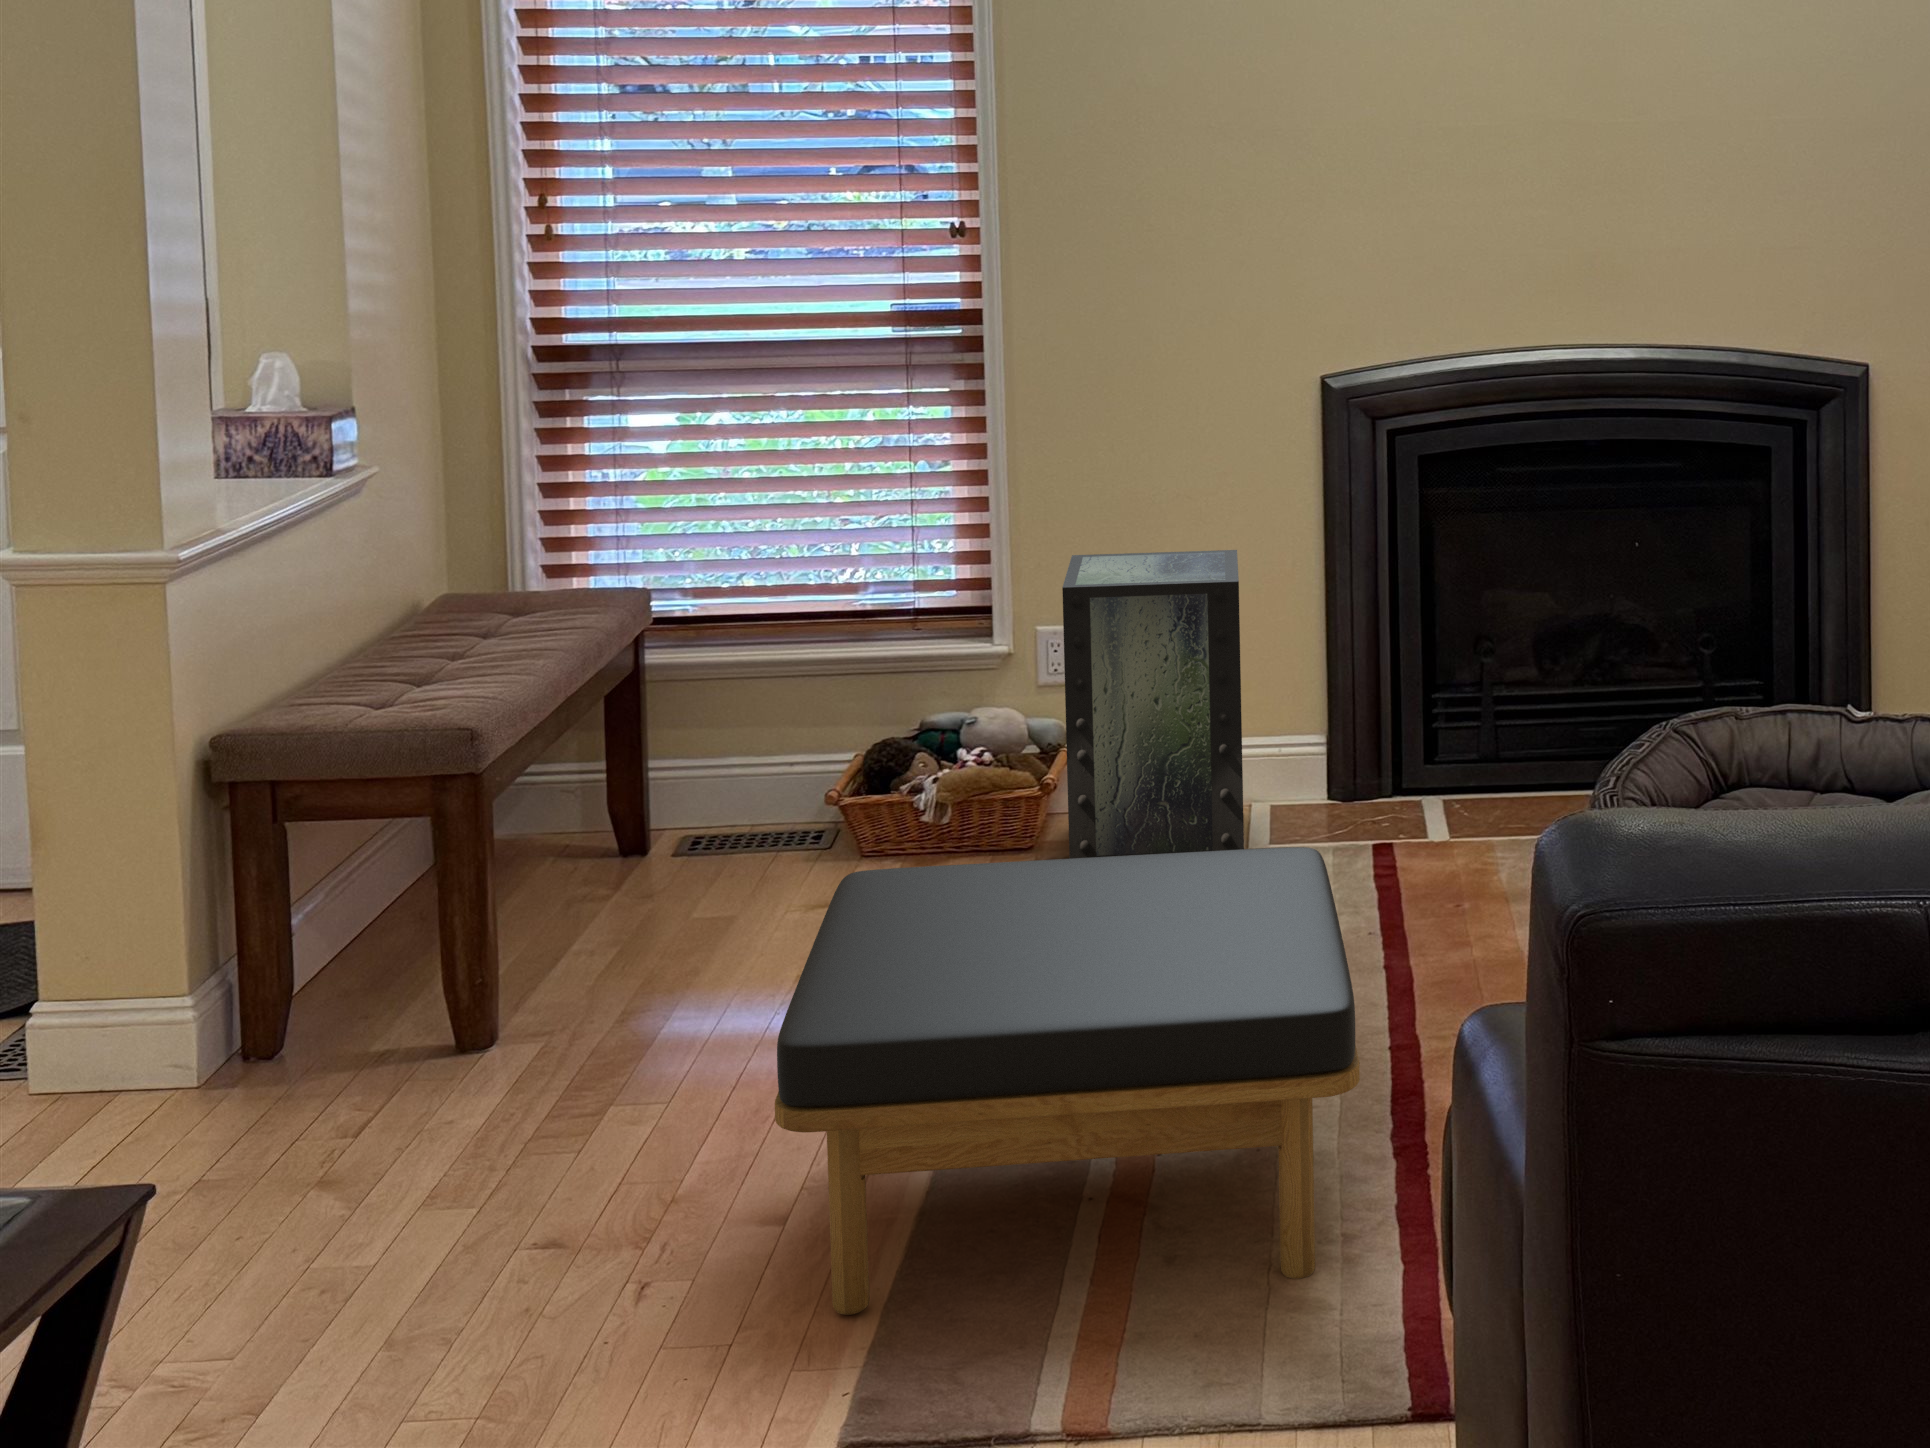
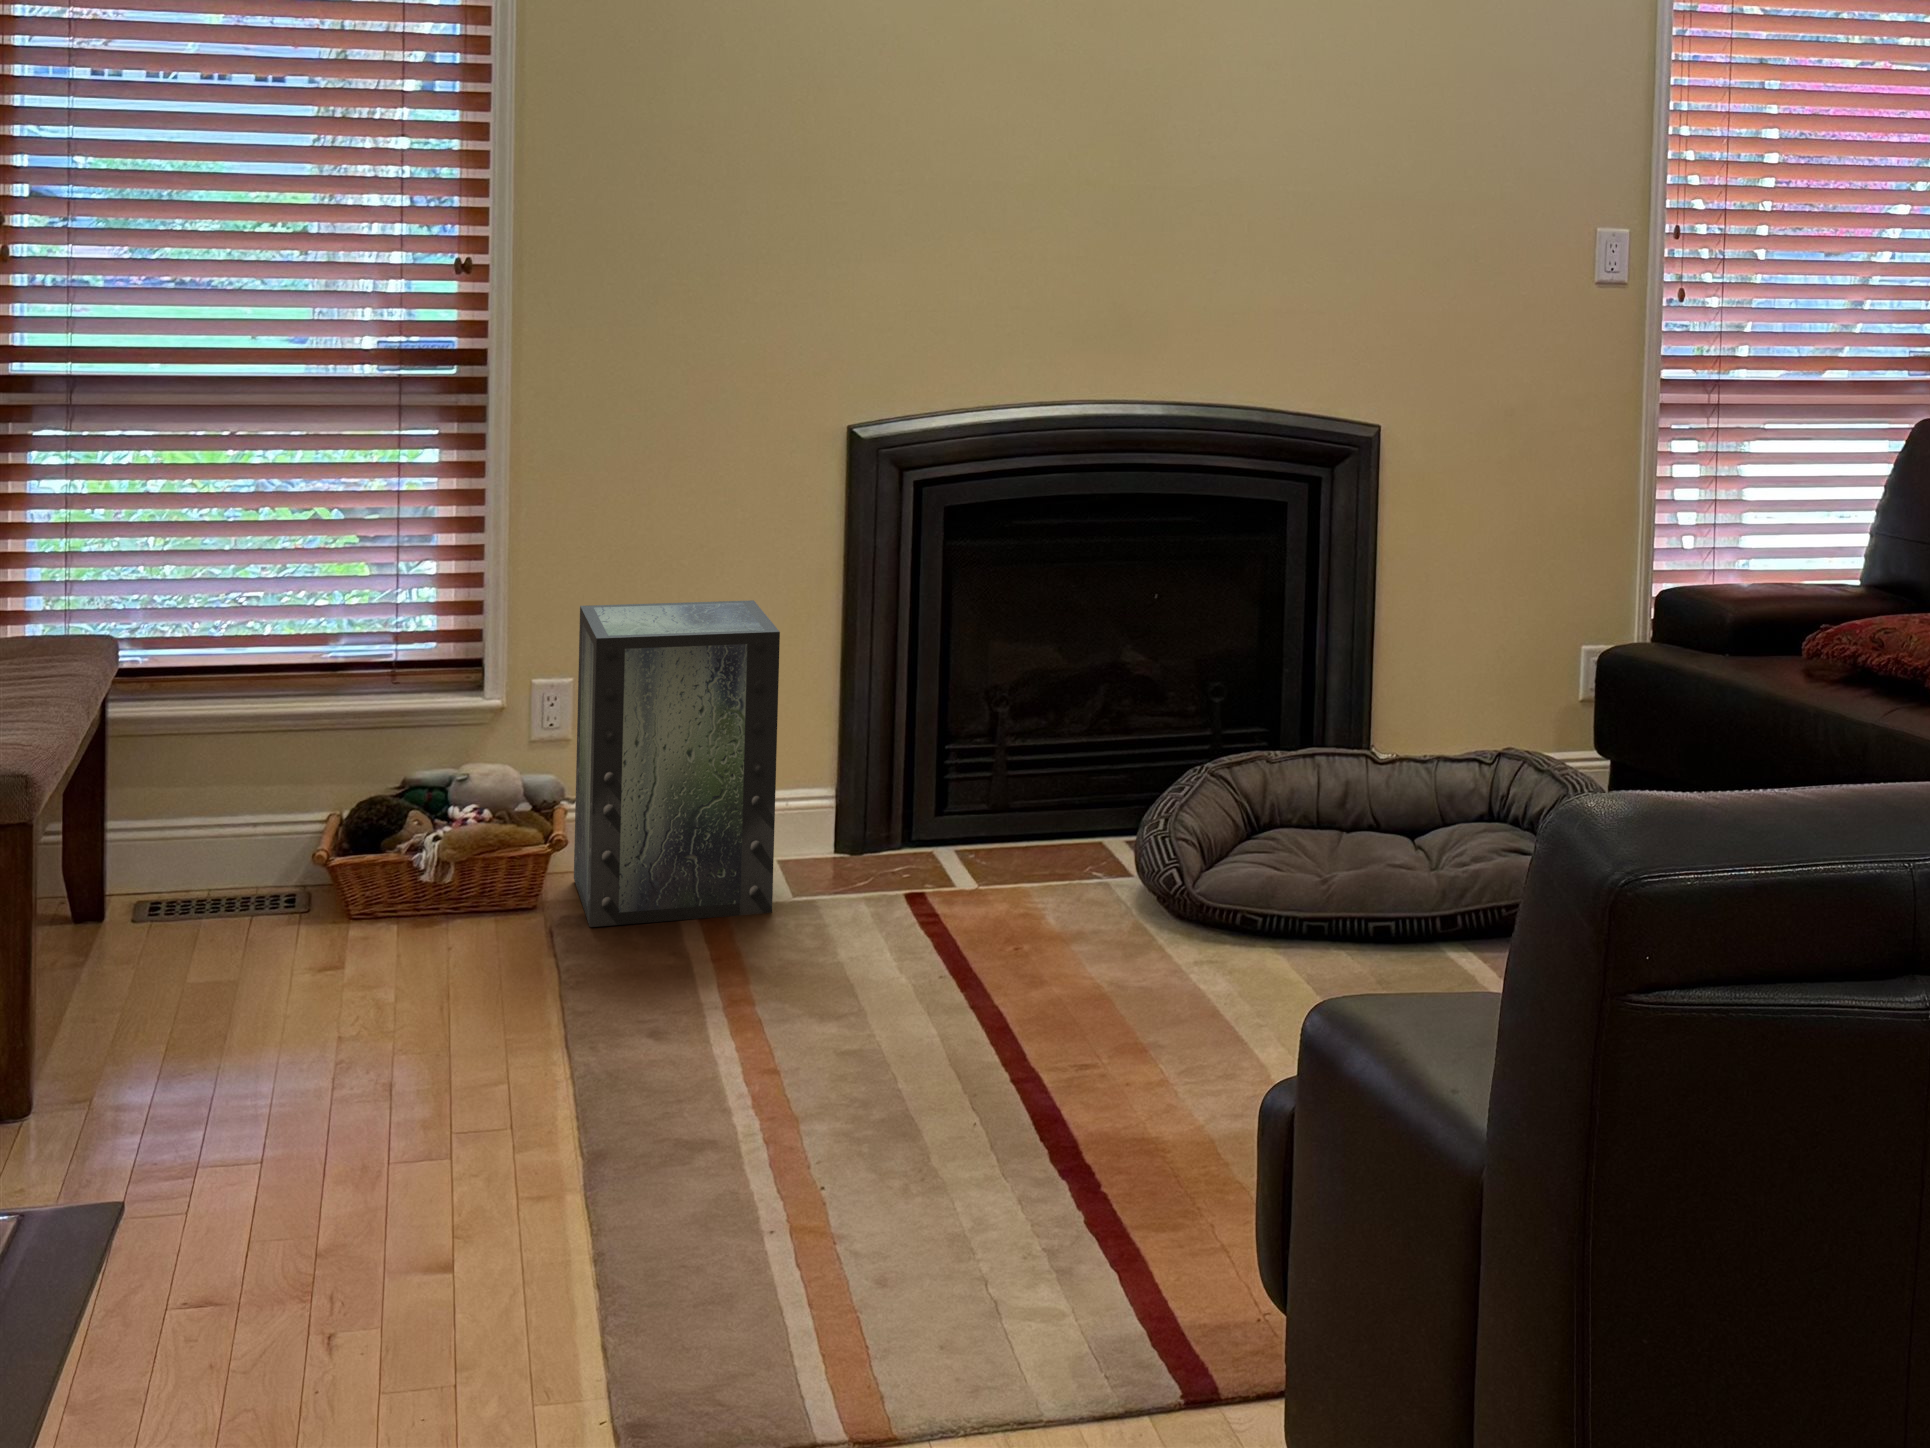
ottoman: present [775,847,1360,1315] -> none [480,884,1076,1340]

